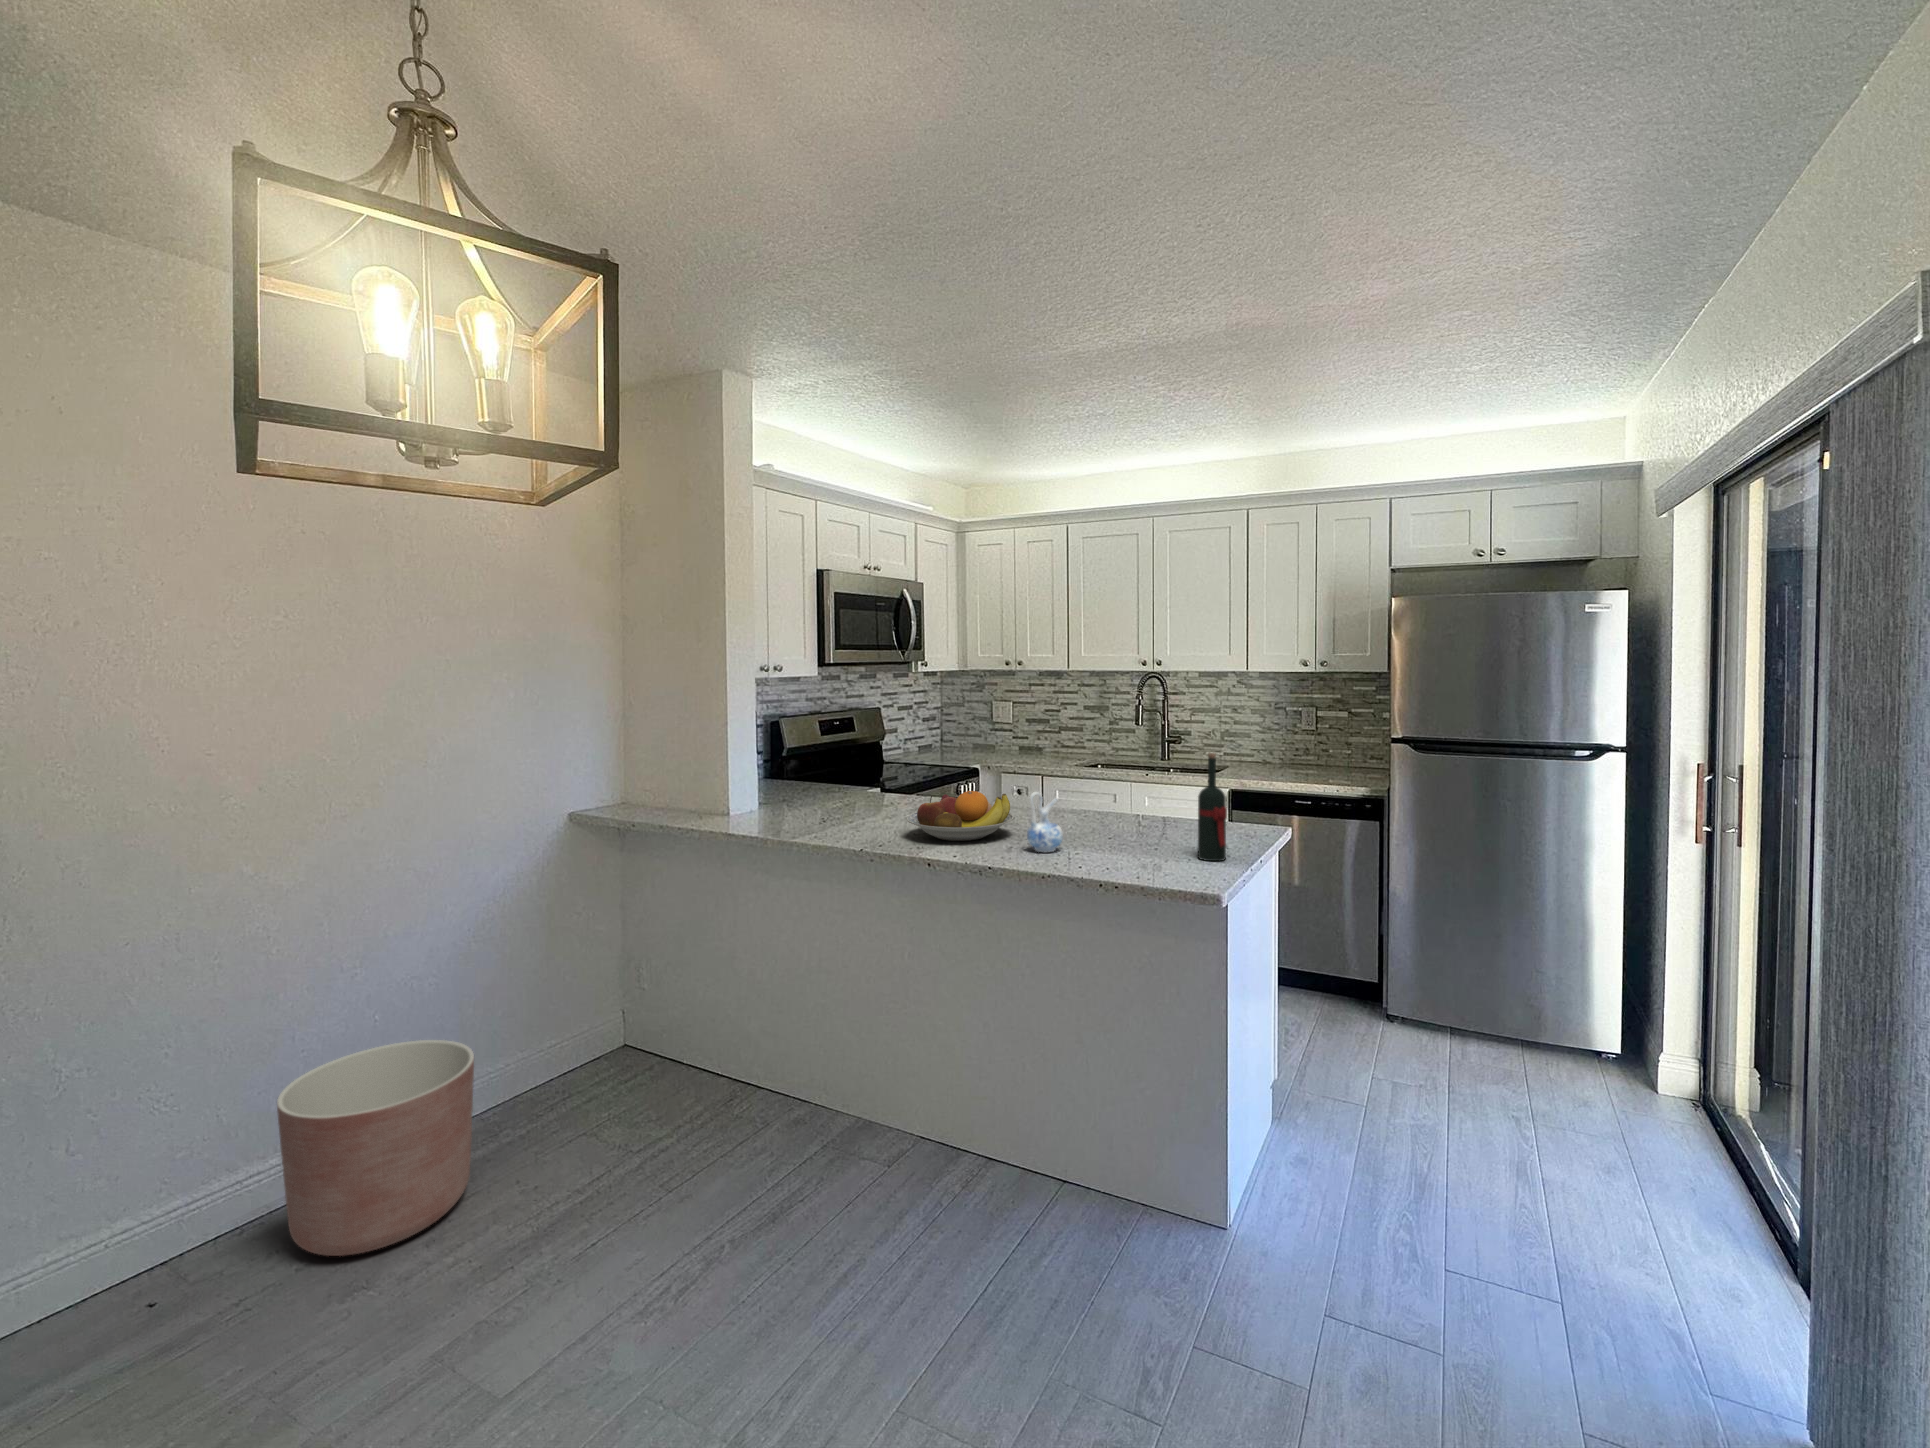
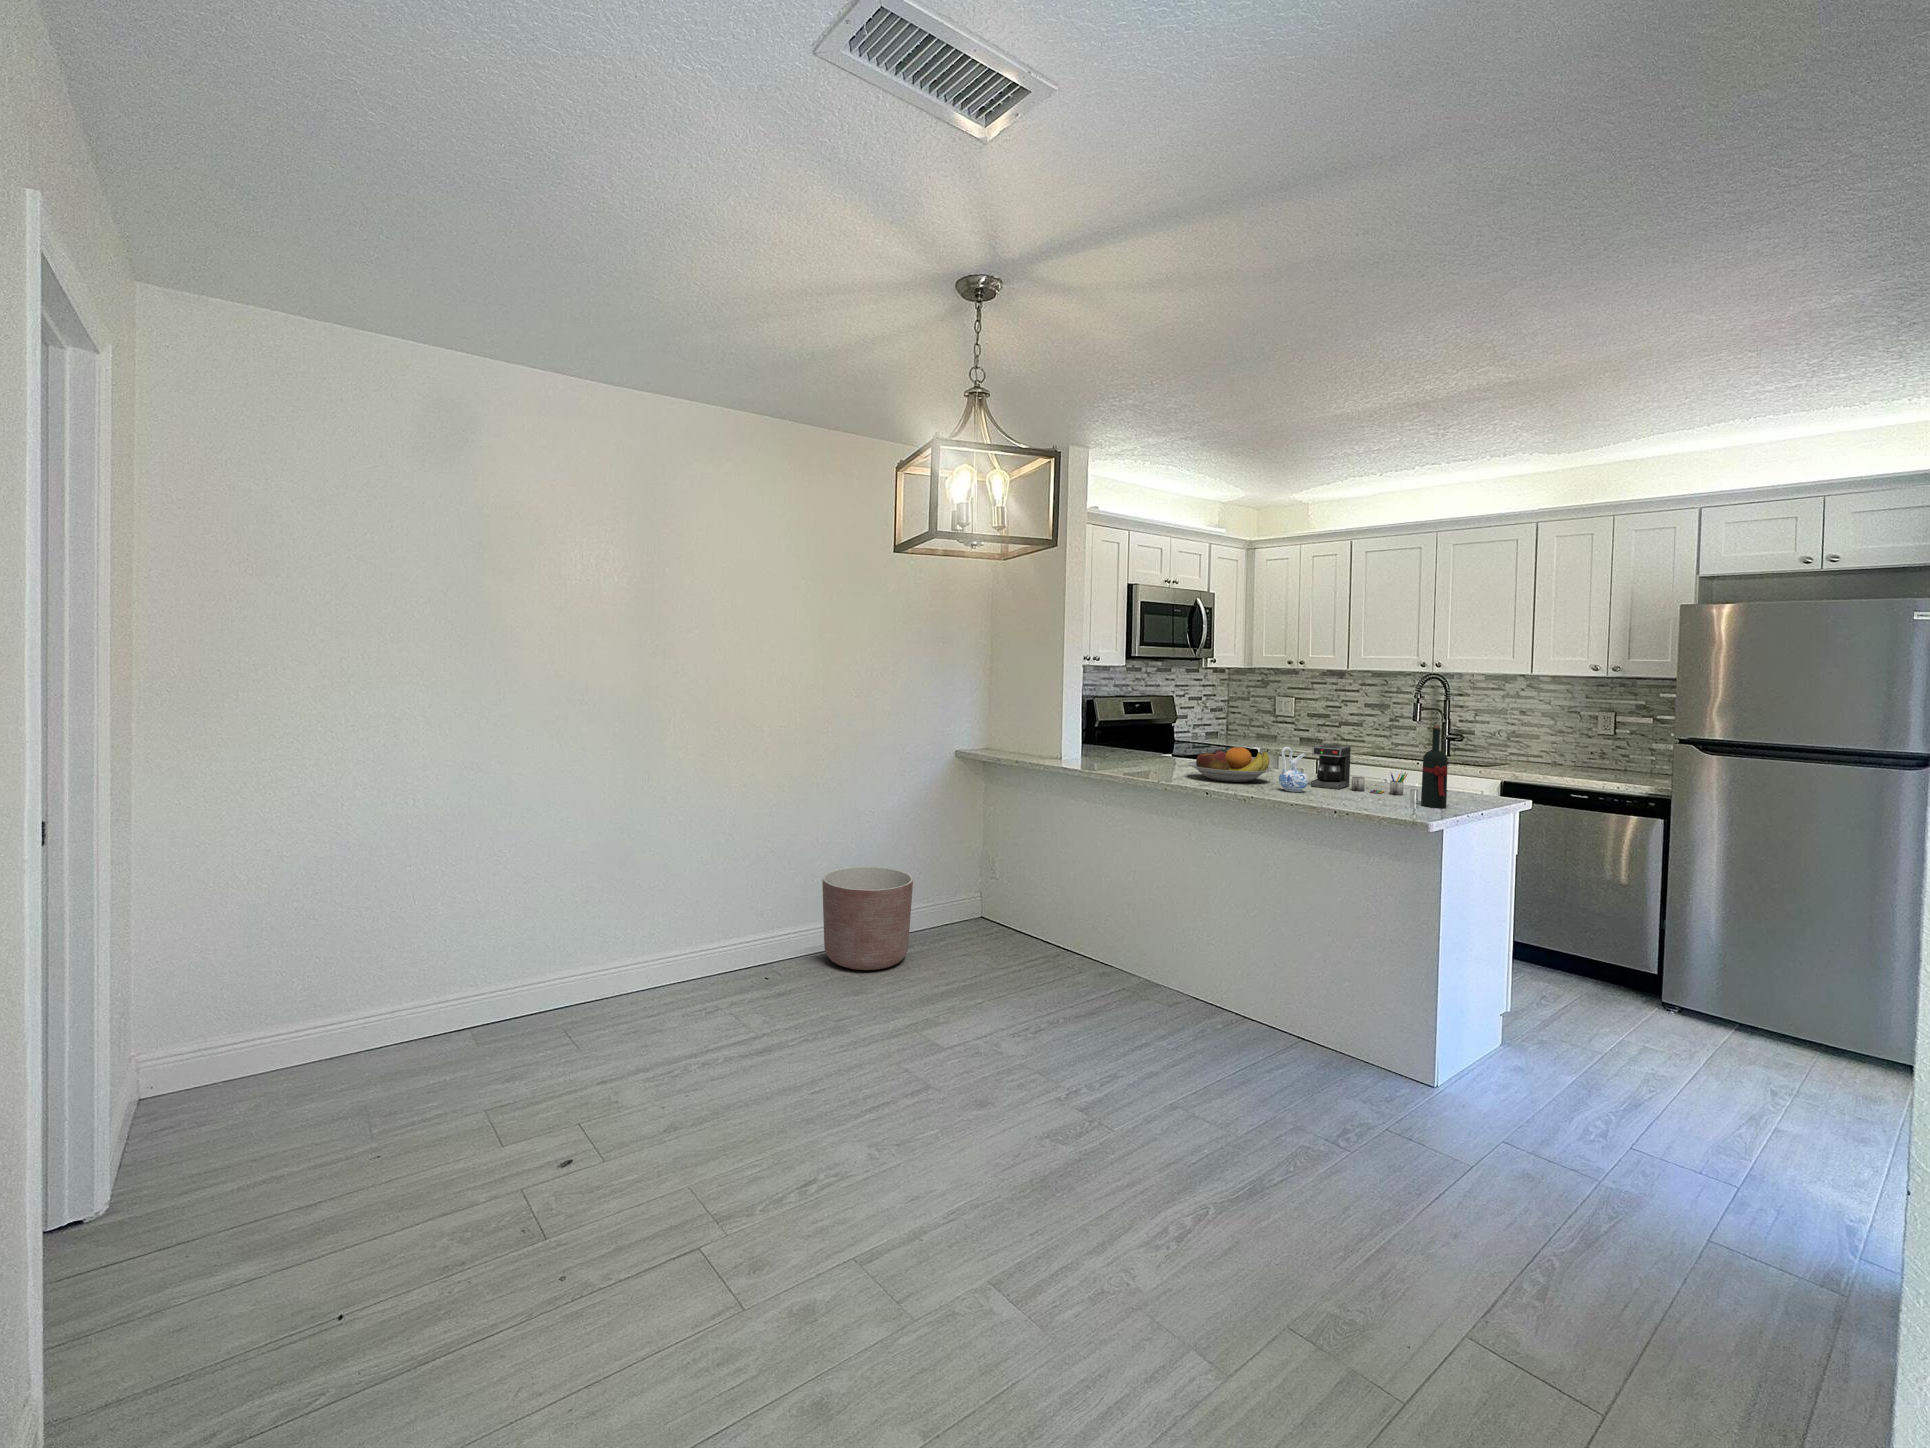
coffee maker: none [1061,776,1171,840] -> present [1311,744,1407,795]

